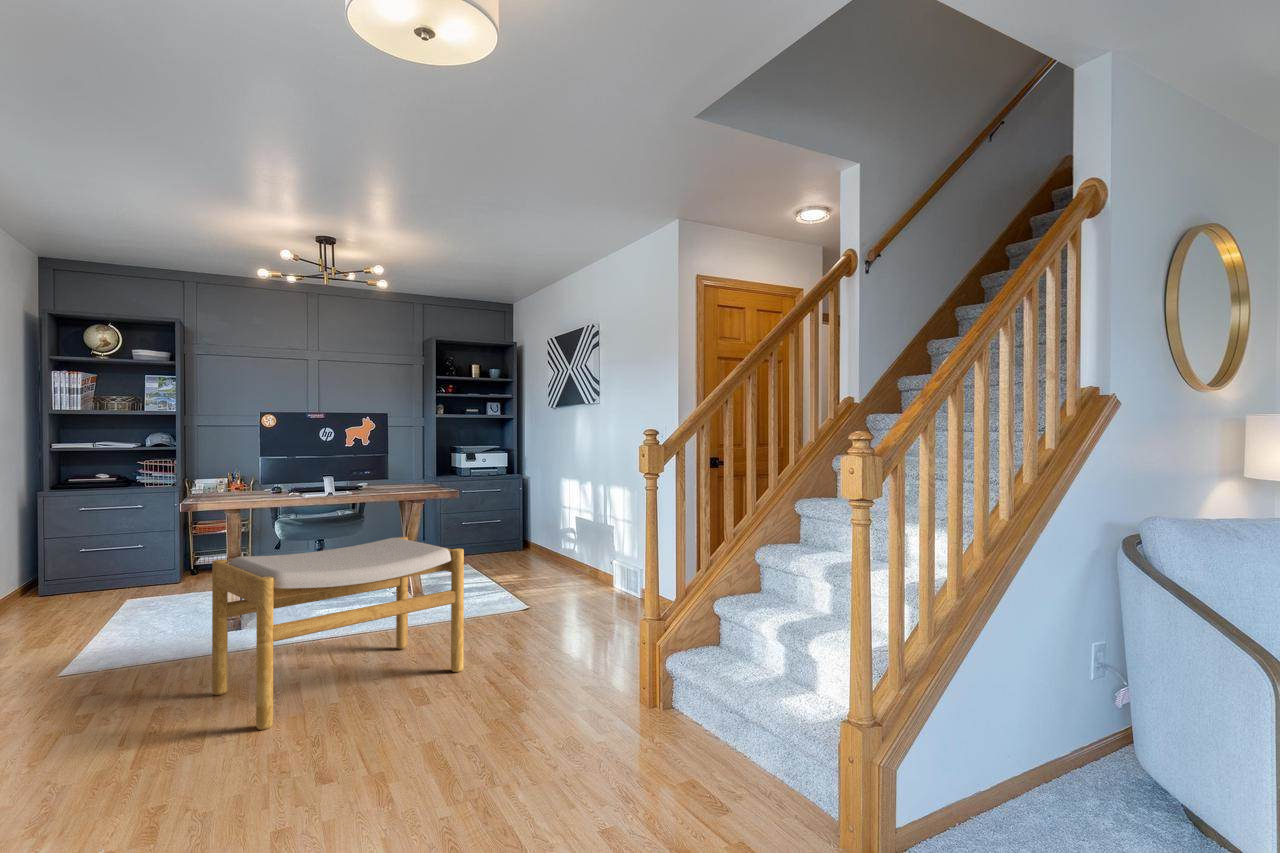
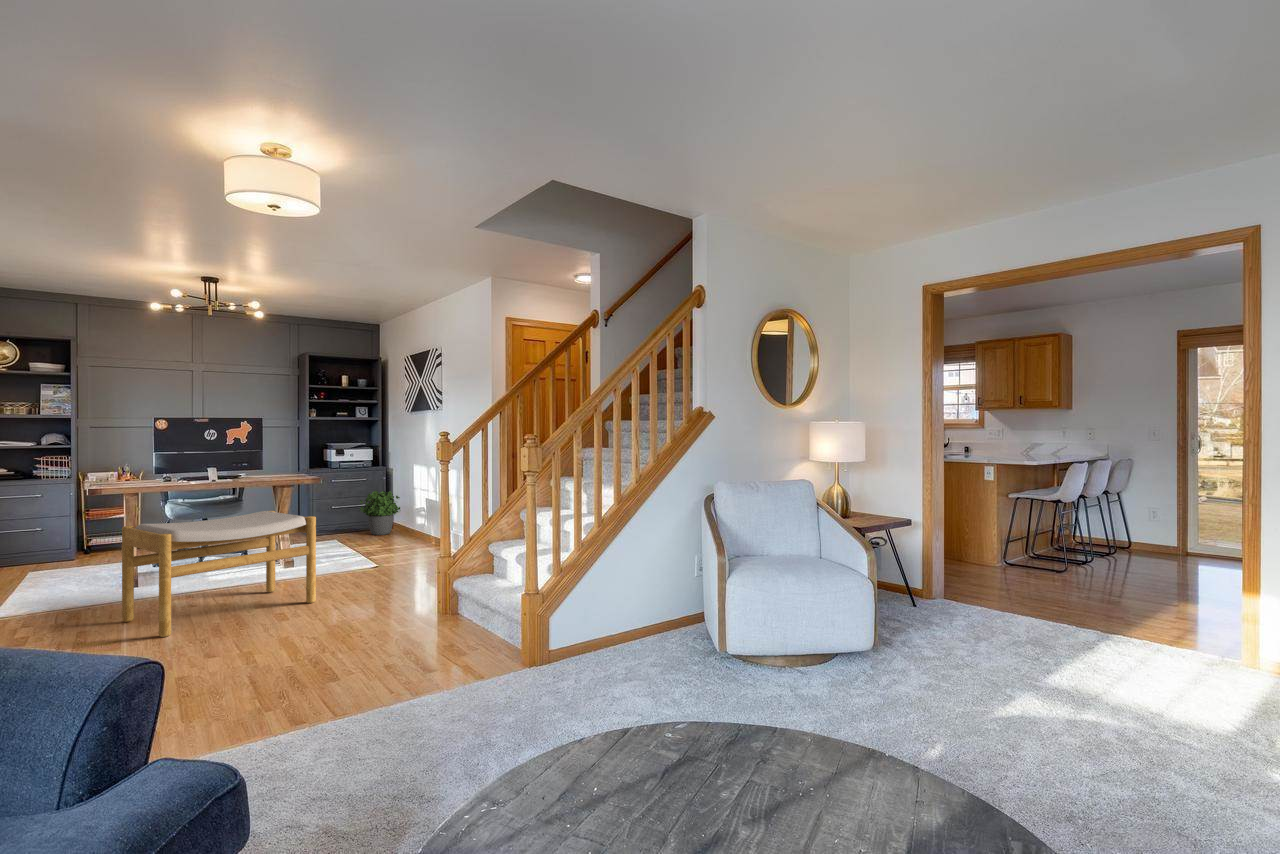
potted plant: none [495,502,544,560] -> present [360,491,400,535]

